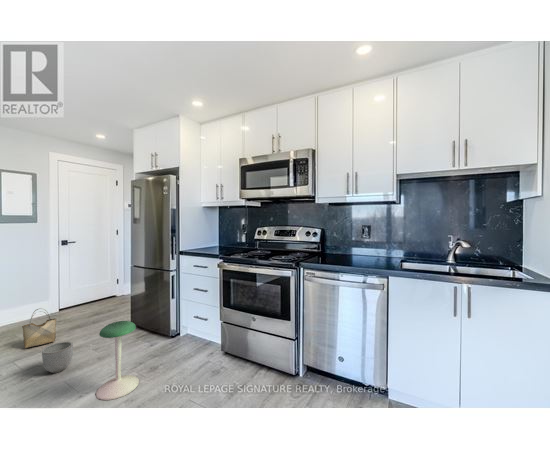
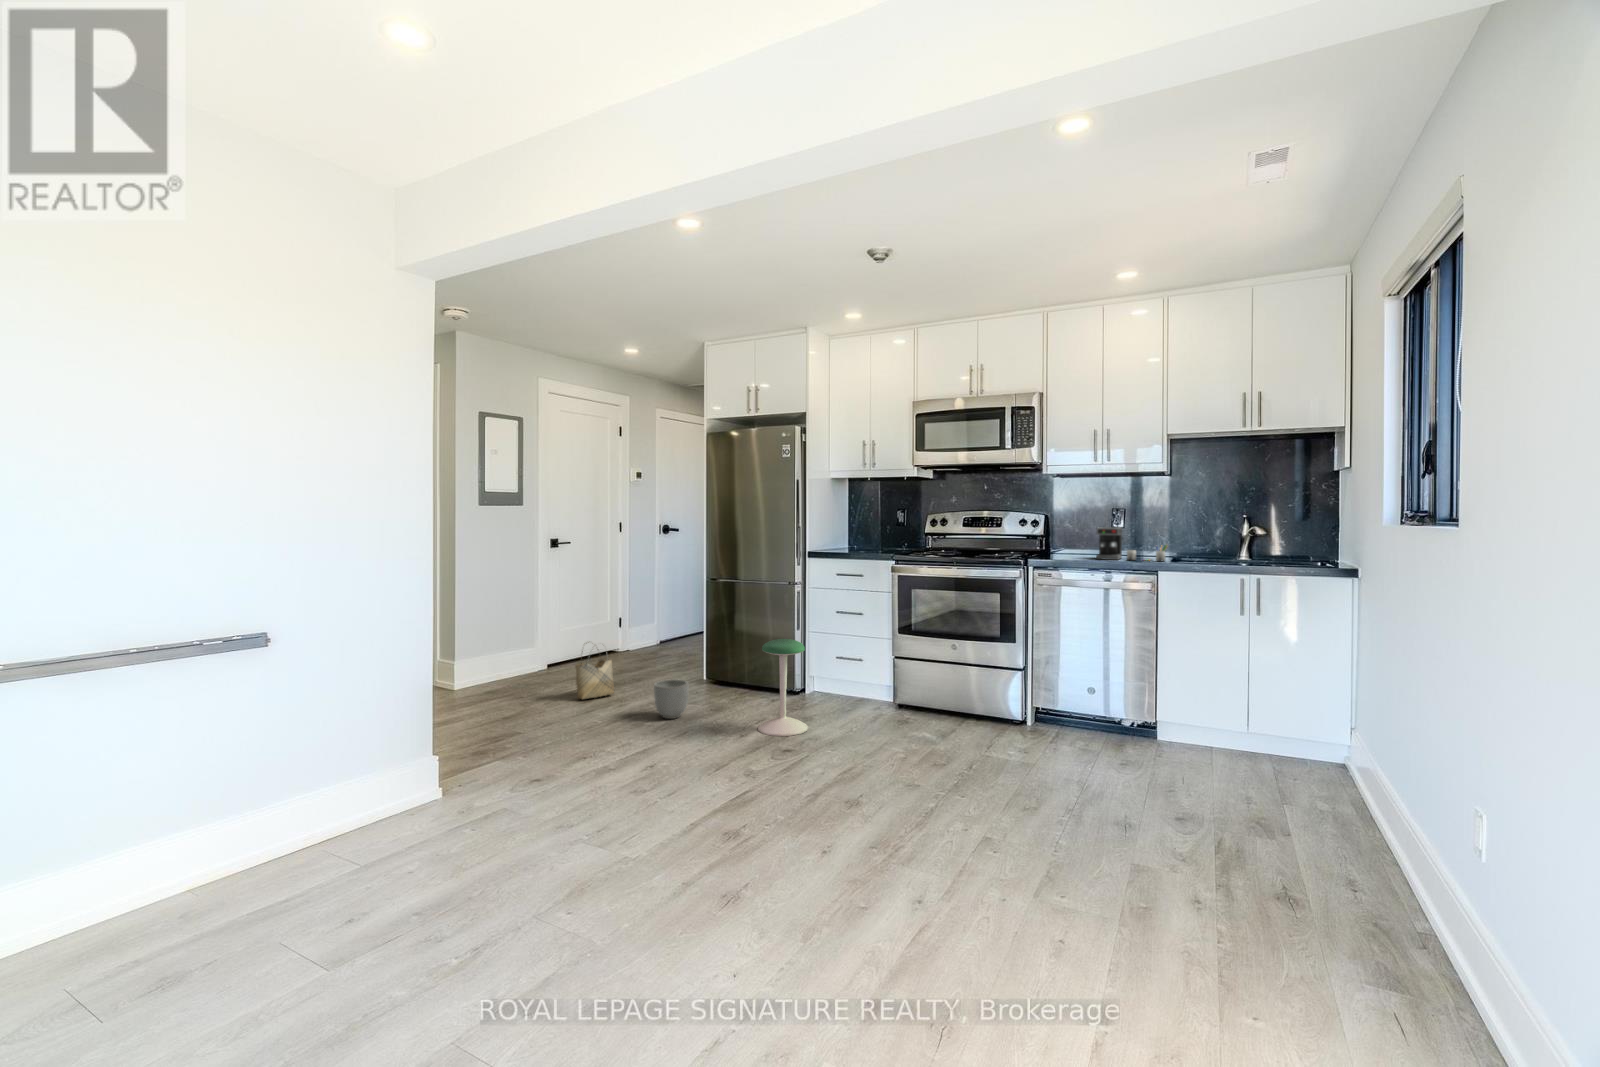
coffee maker: none [346,240,397,268] -> present [1096,527,1167,561]

